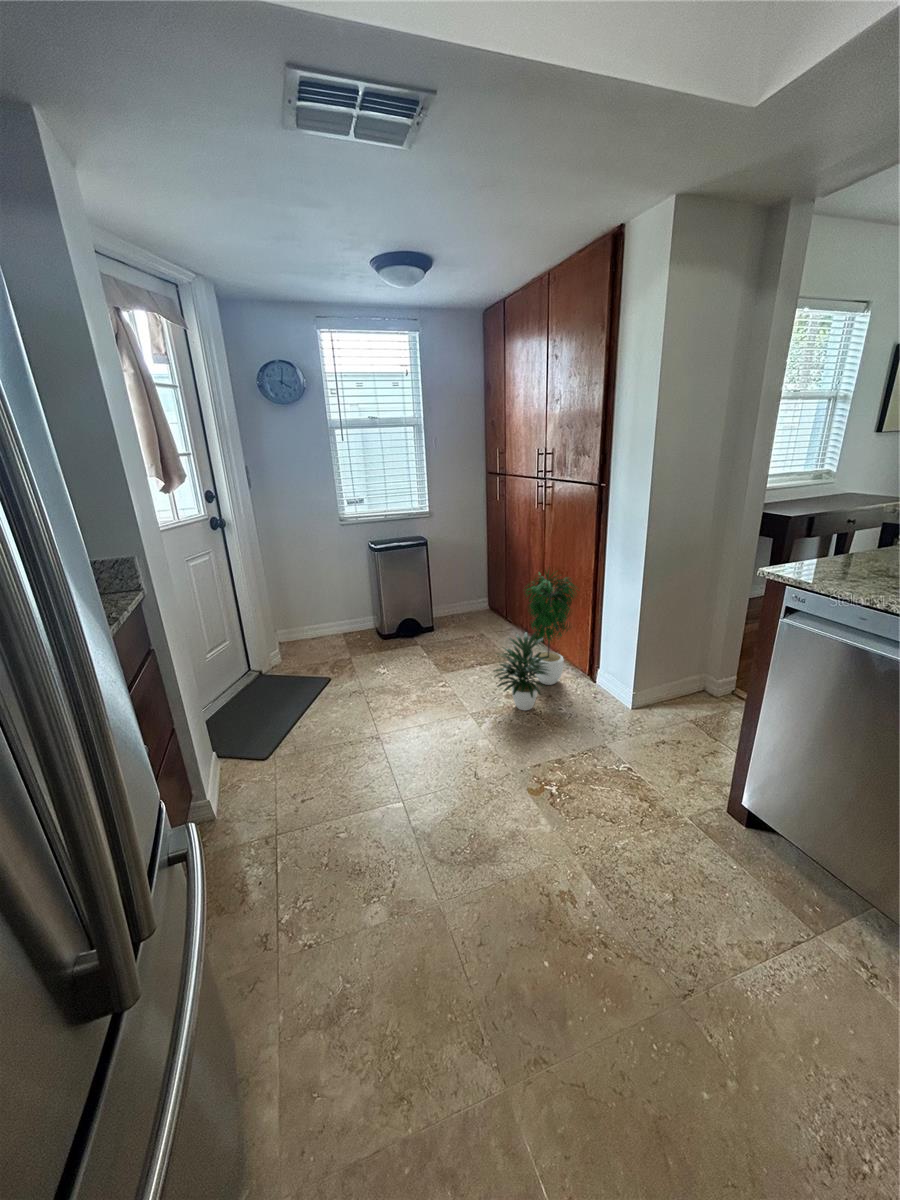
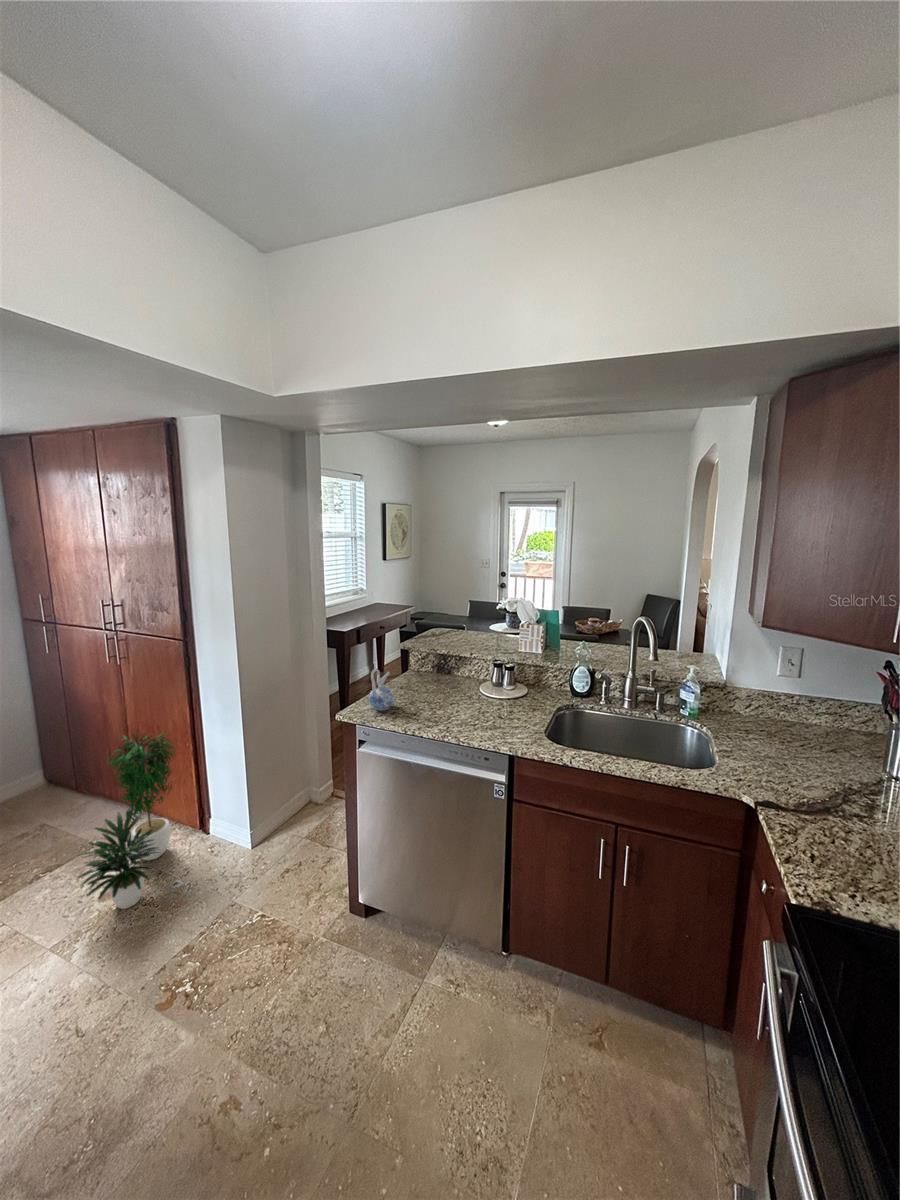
ceramic pitcher: none [816,514,865,577] -> present [369,669,394,711]

